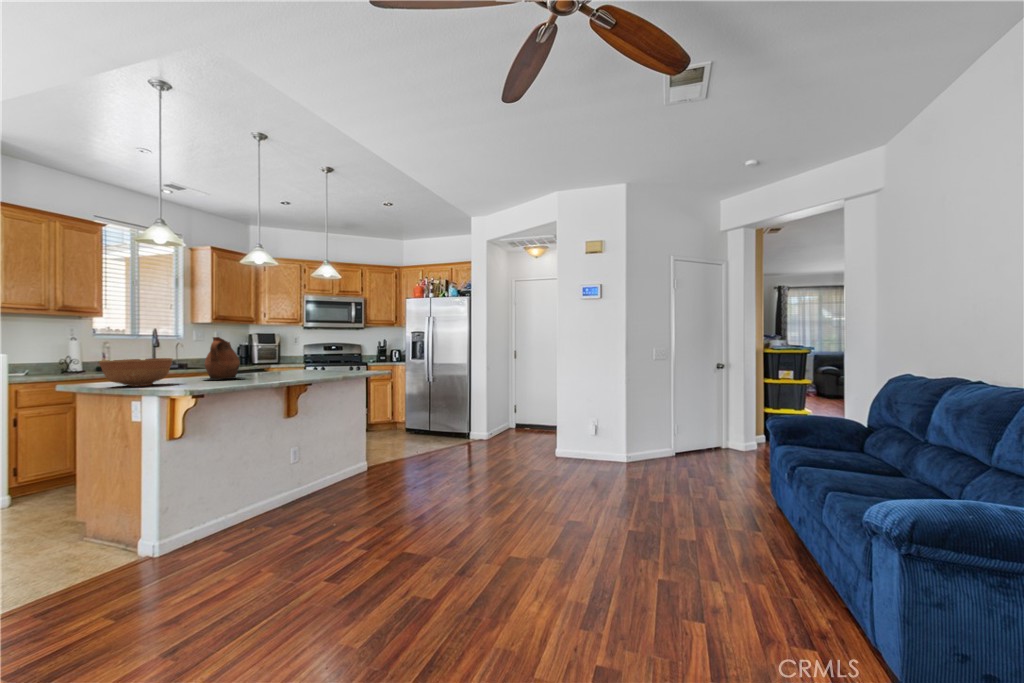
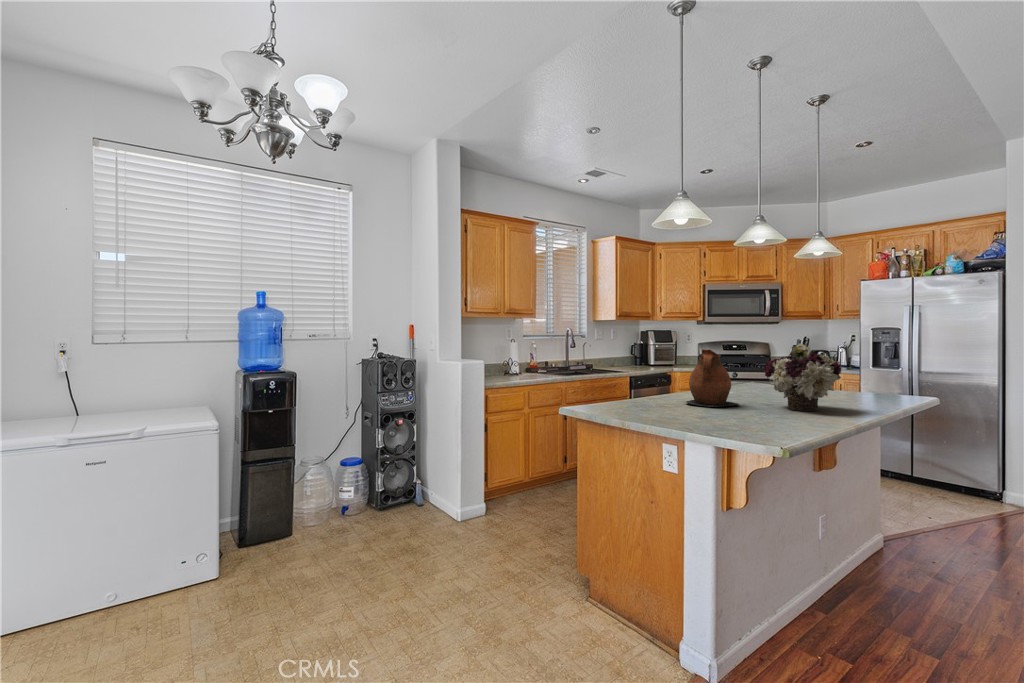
flower arrangement: none [262,332,311,378] -> present [763,343,841,411]
bowl: present [99,358,172,387] -> none [602,377,676,416]

